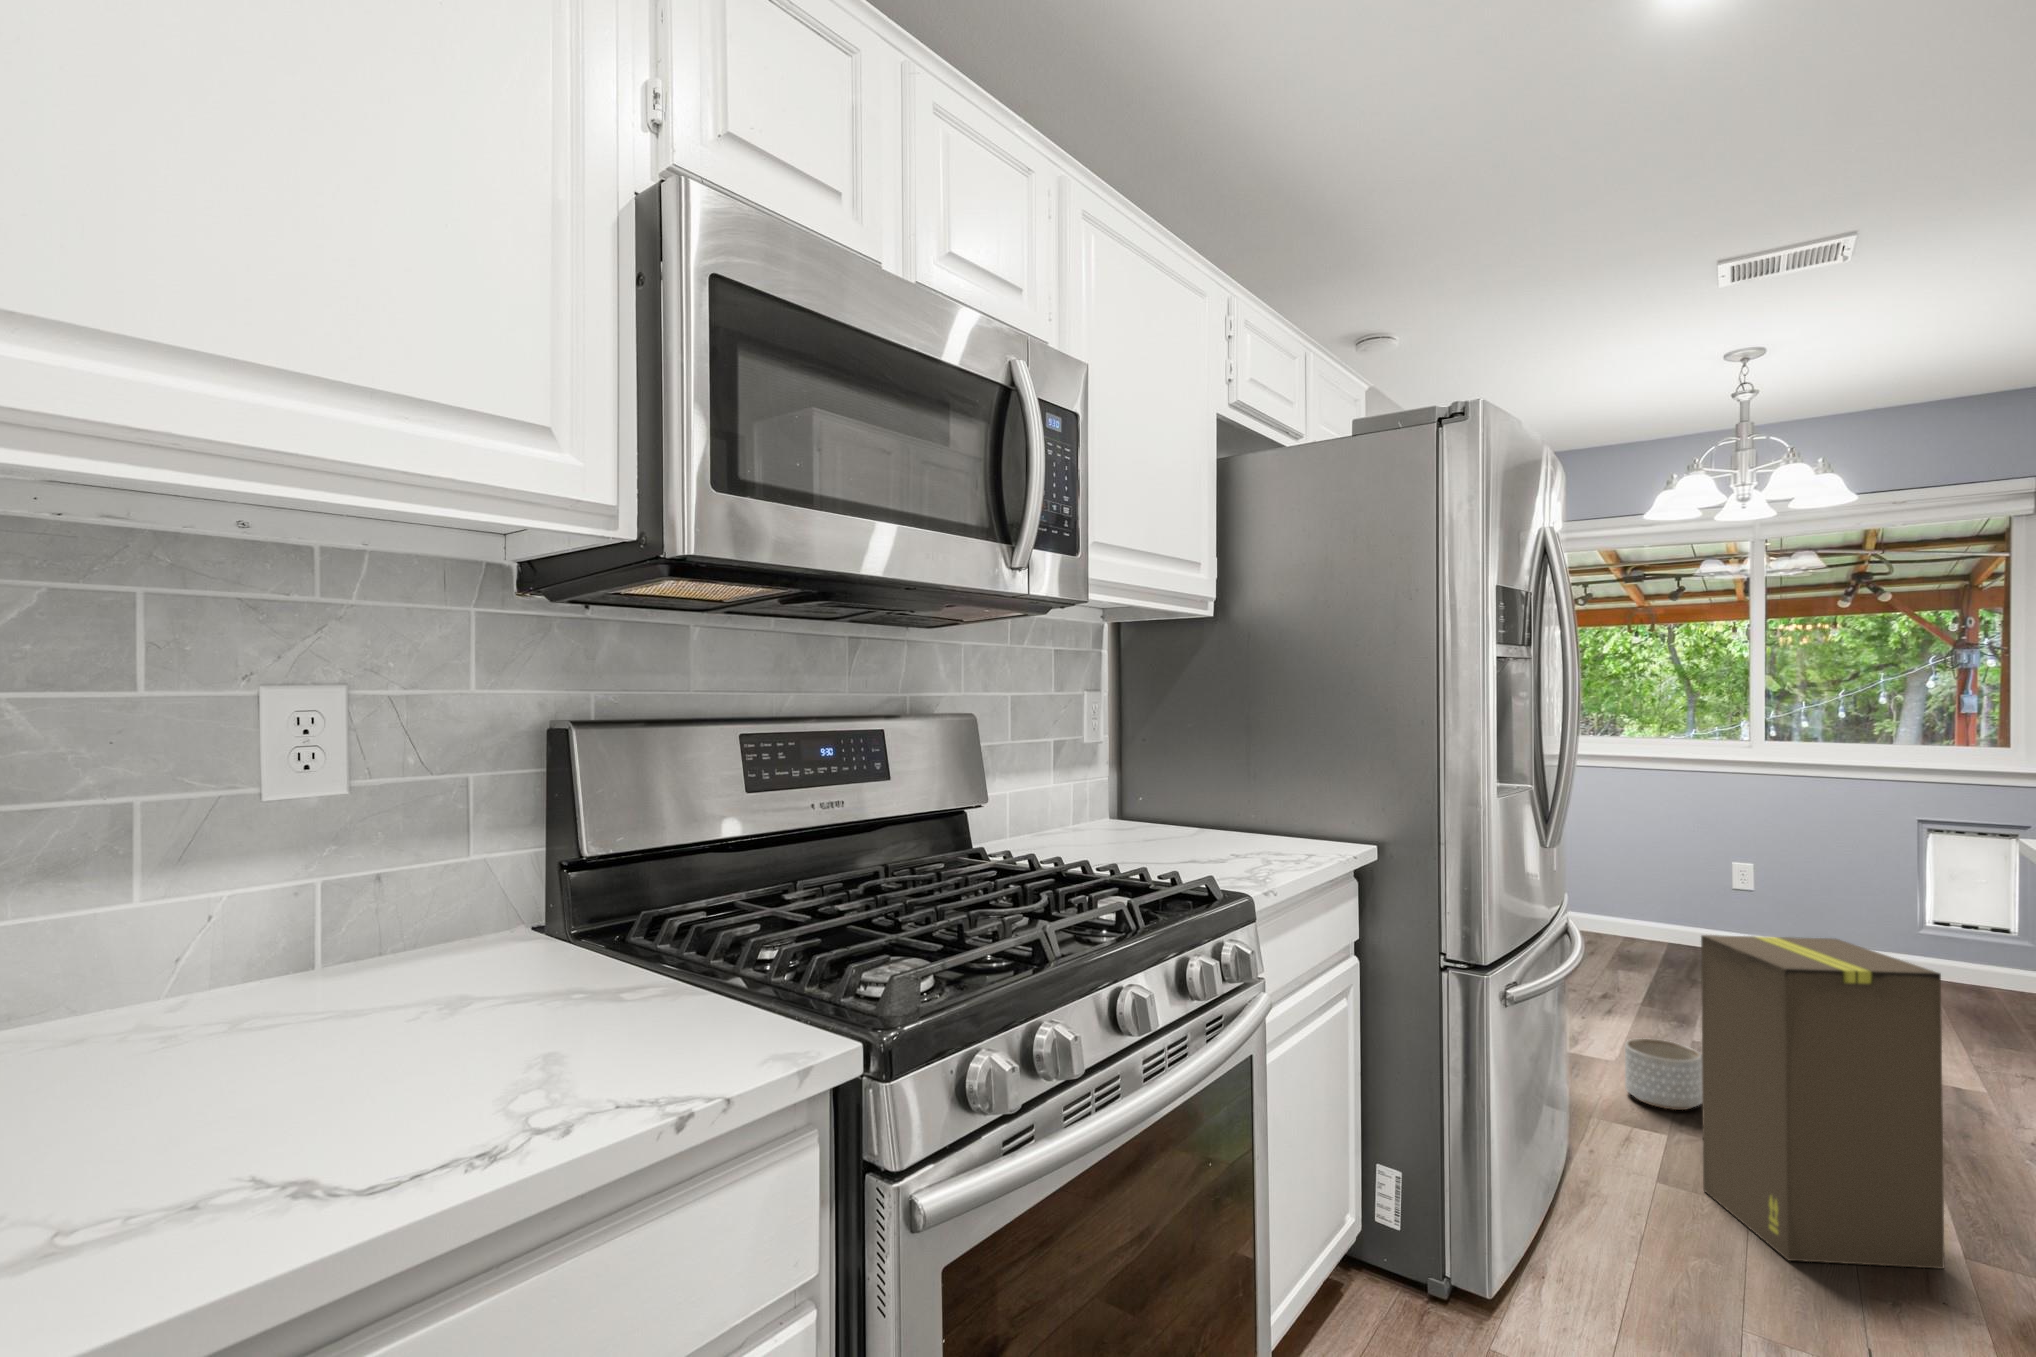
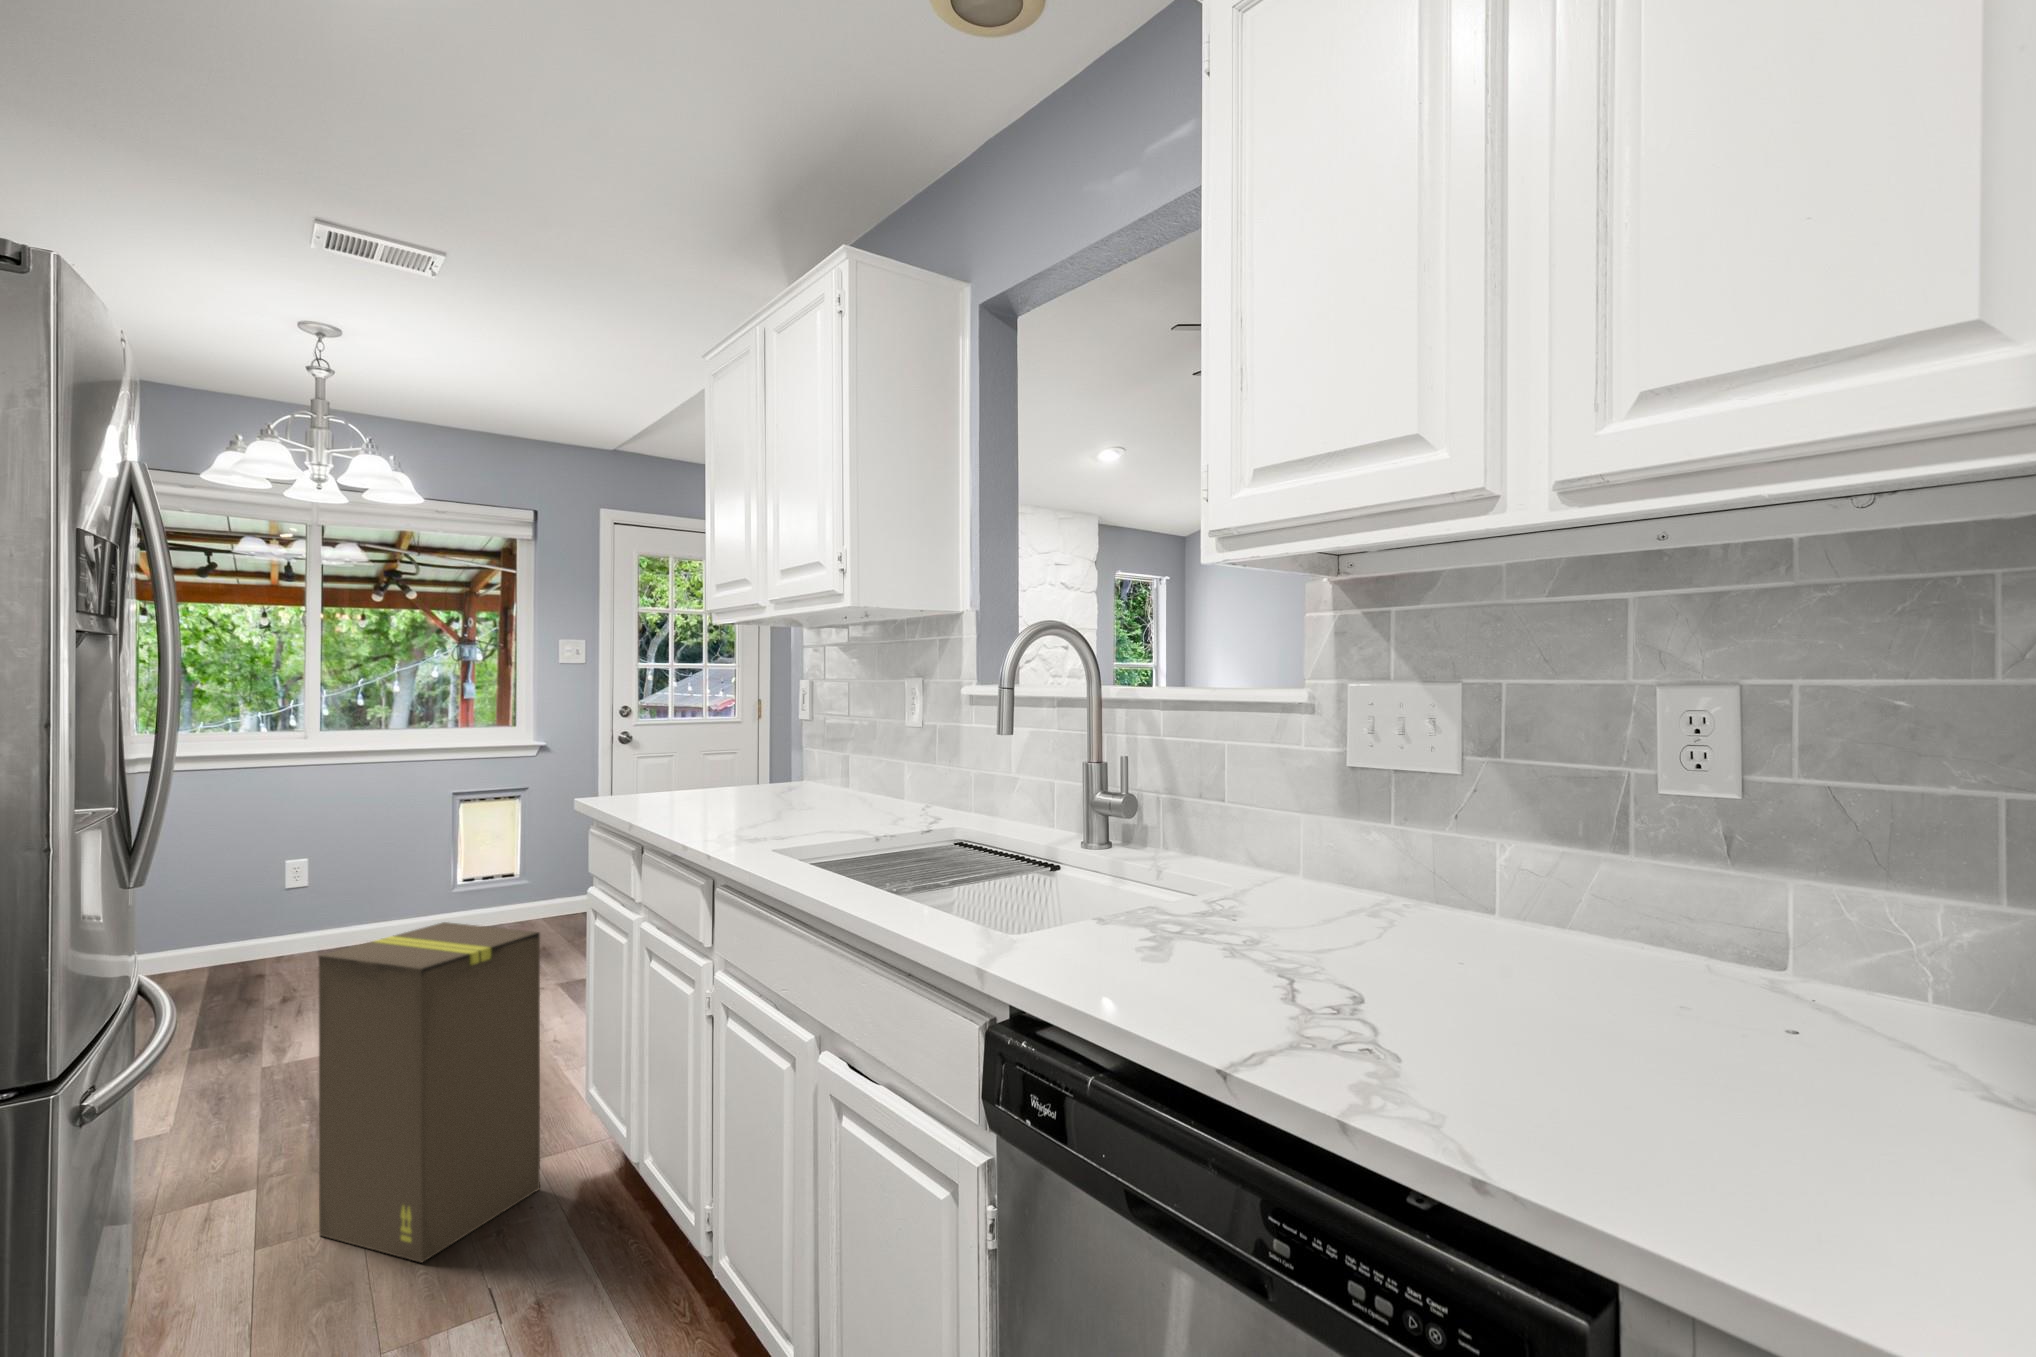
planter: present [1625,1038,1702,1110] -> none [197,1078,291,1165]

